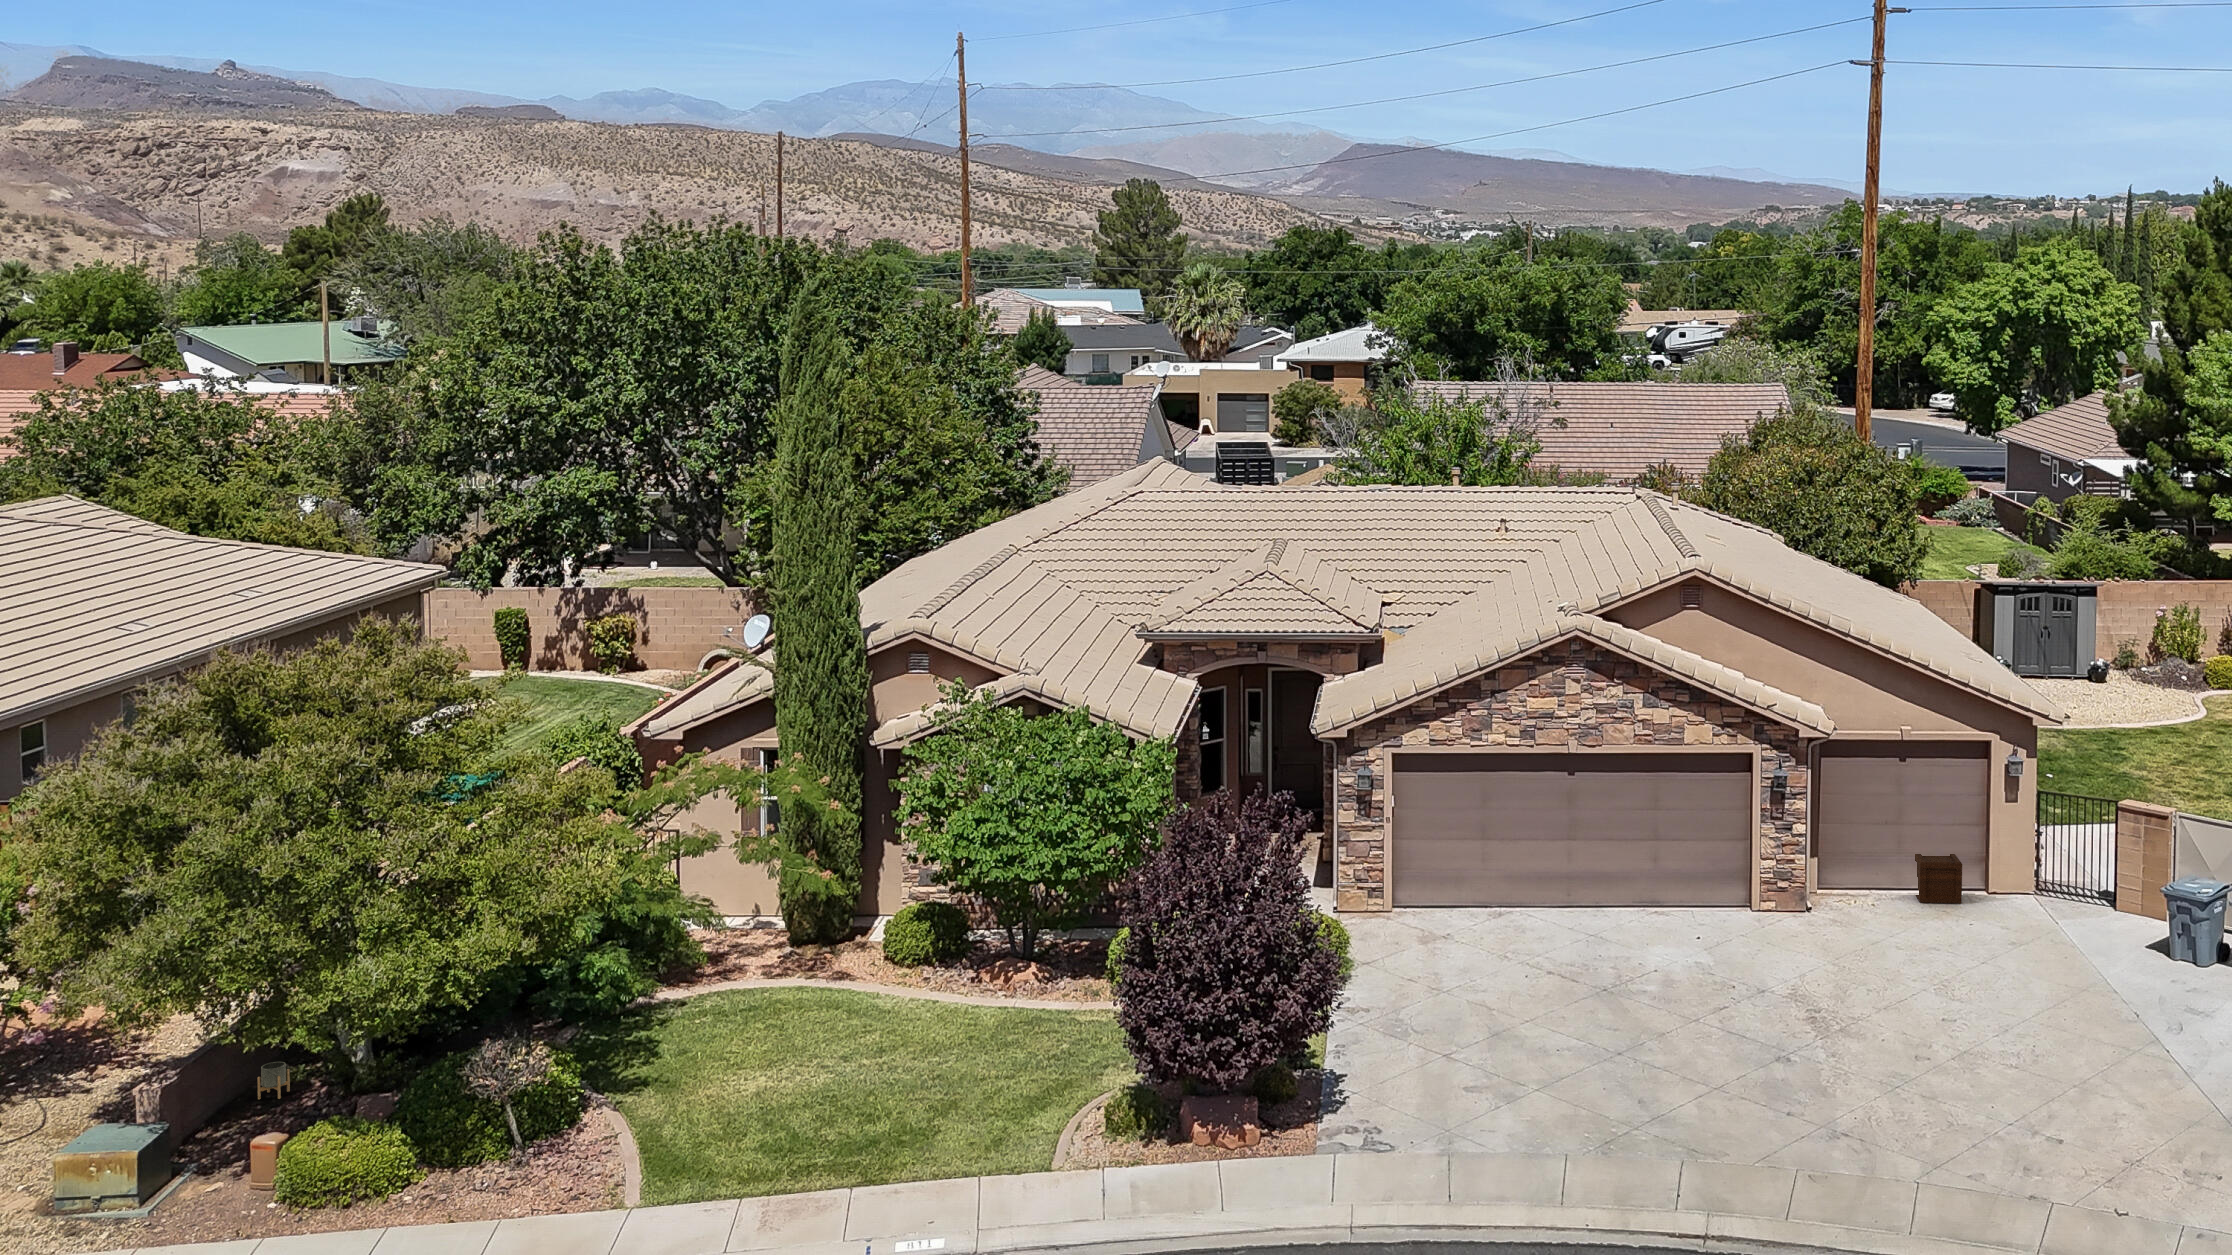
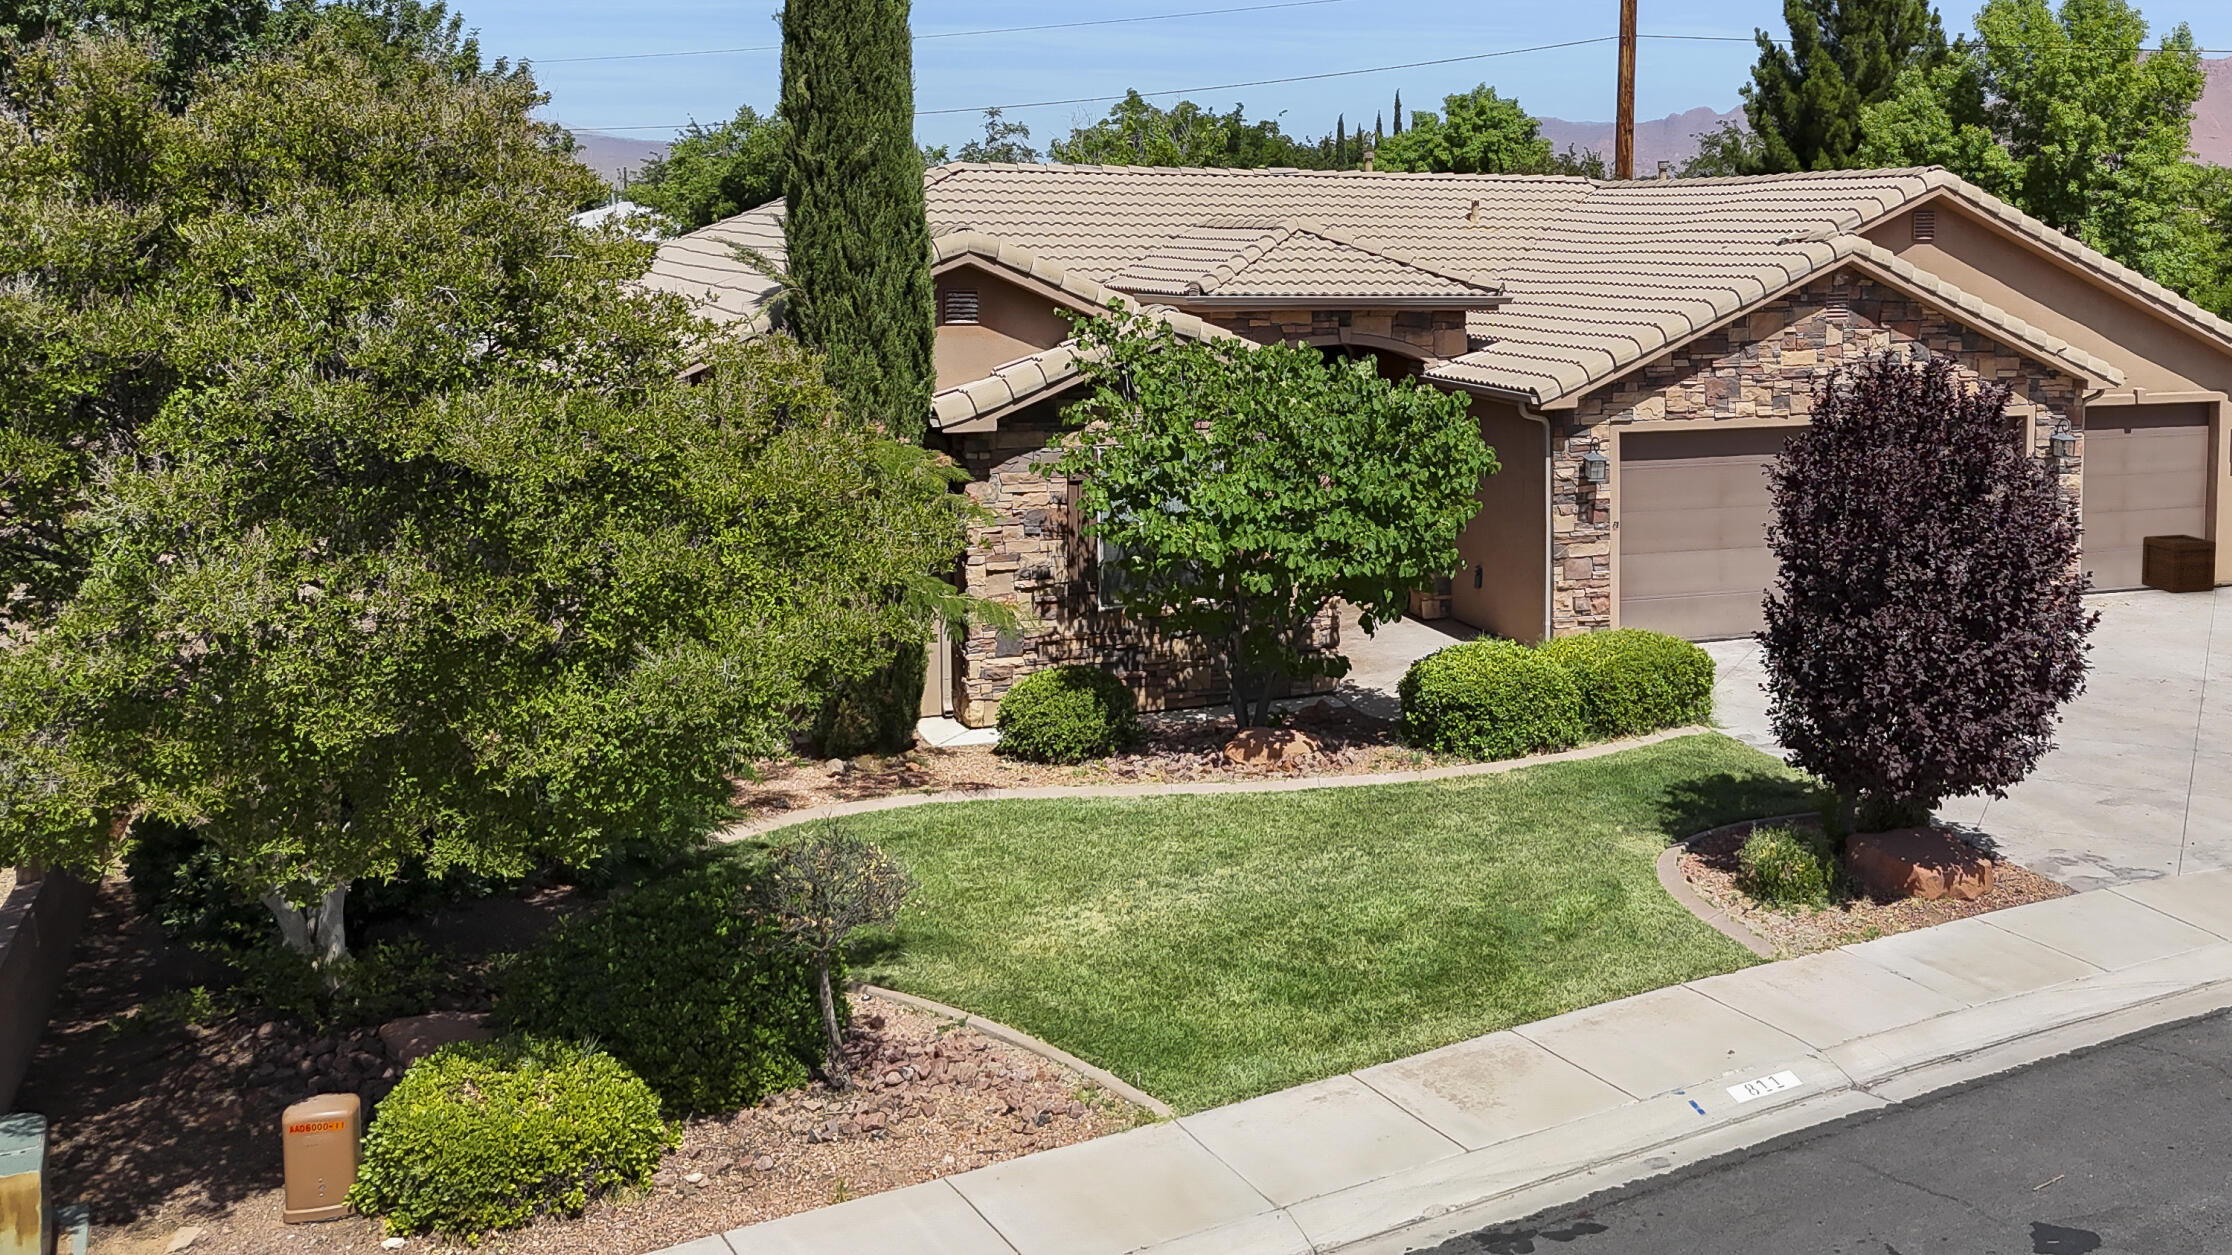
planter: present [258,1062,290,1099] -> none [216,980,267,1056]

